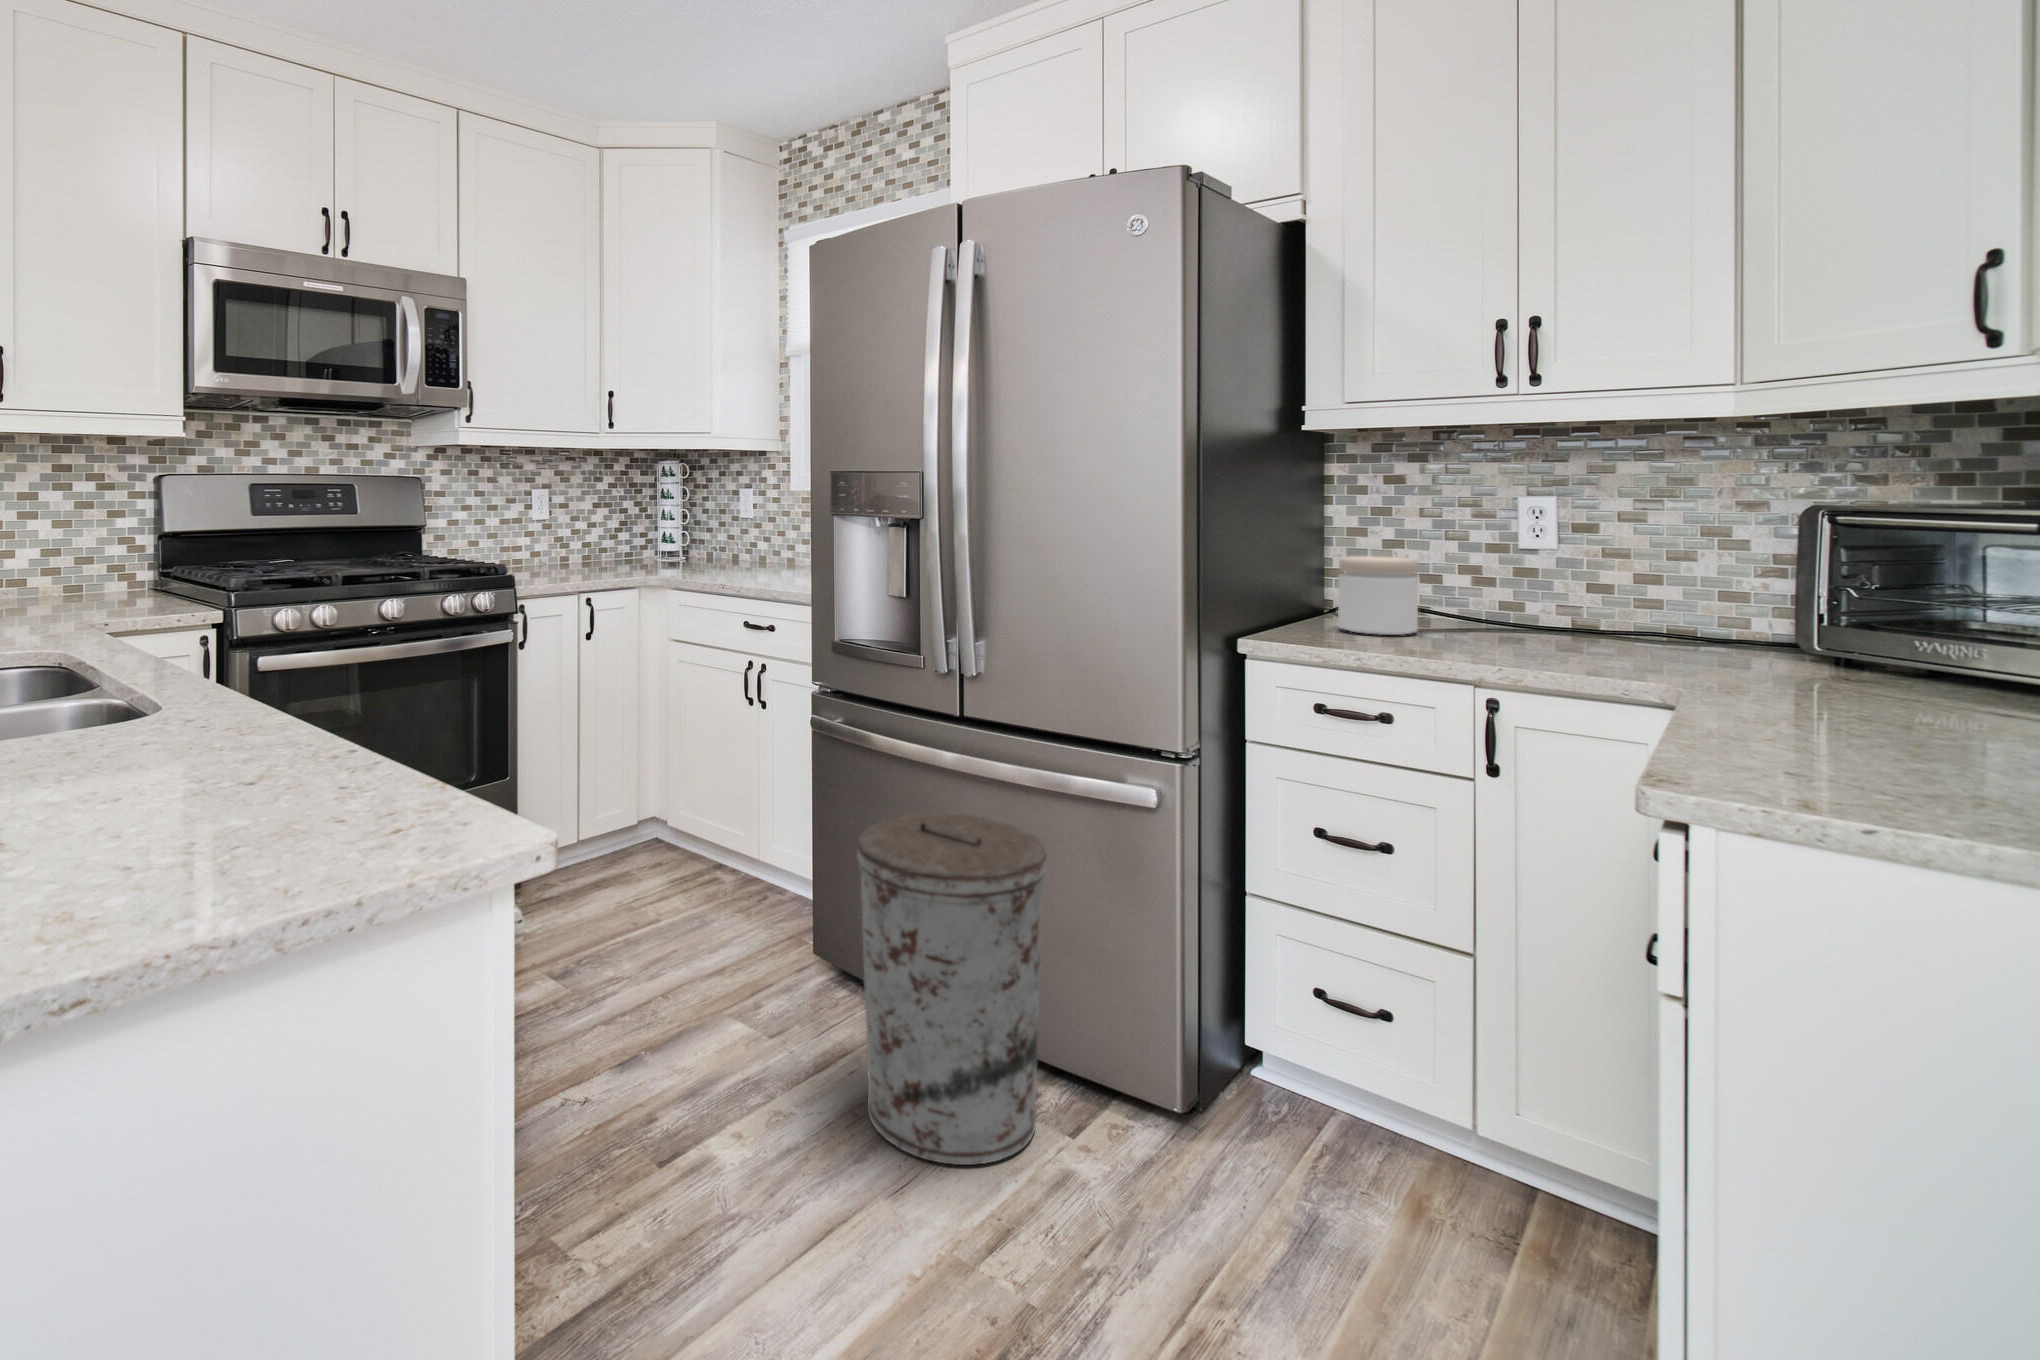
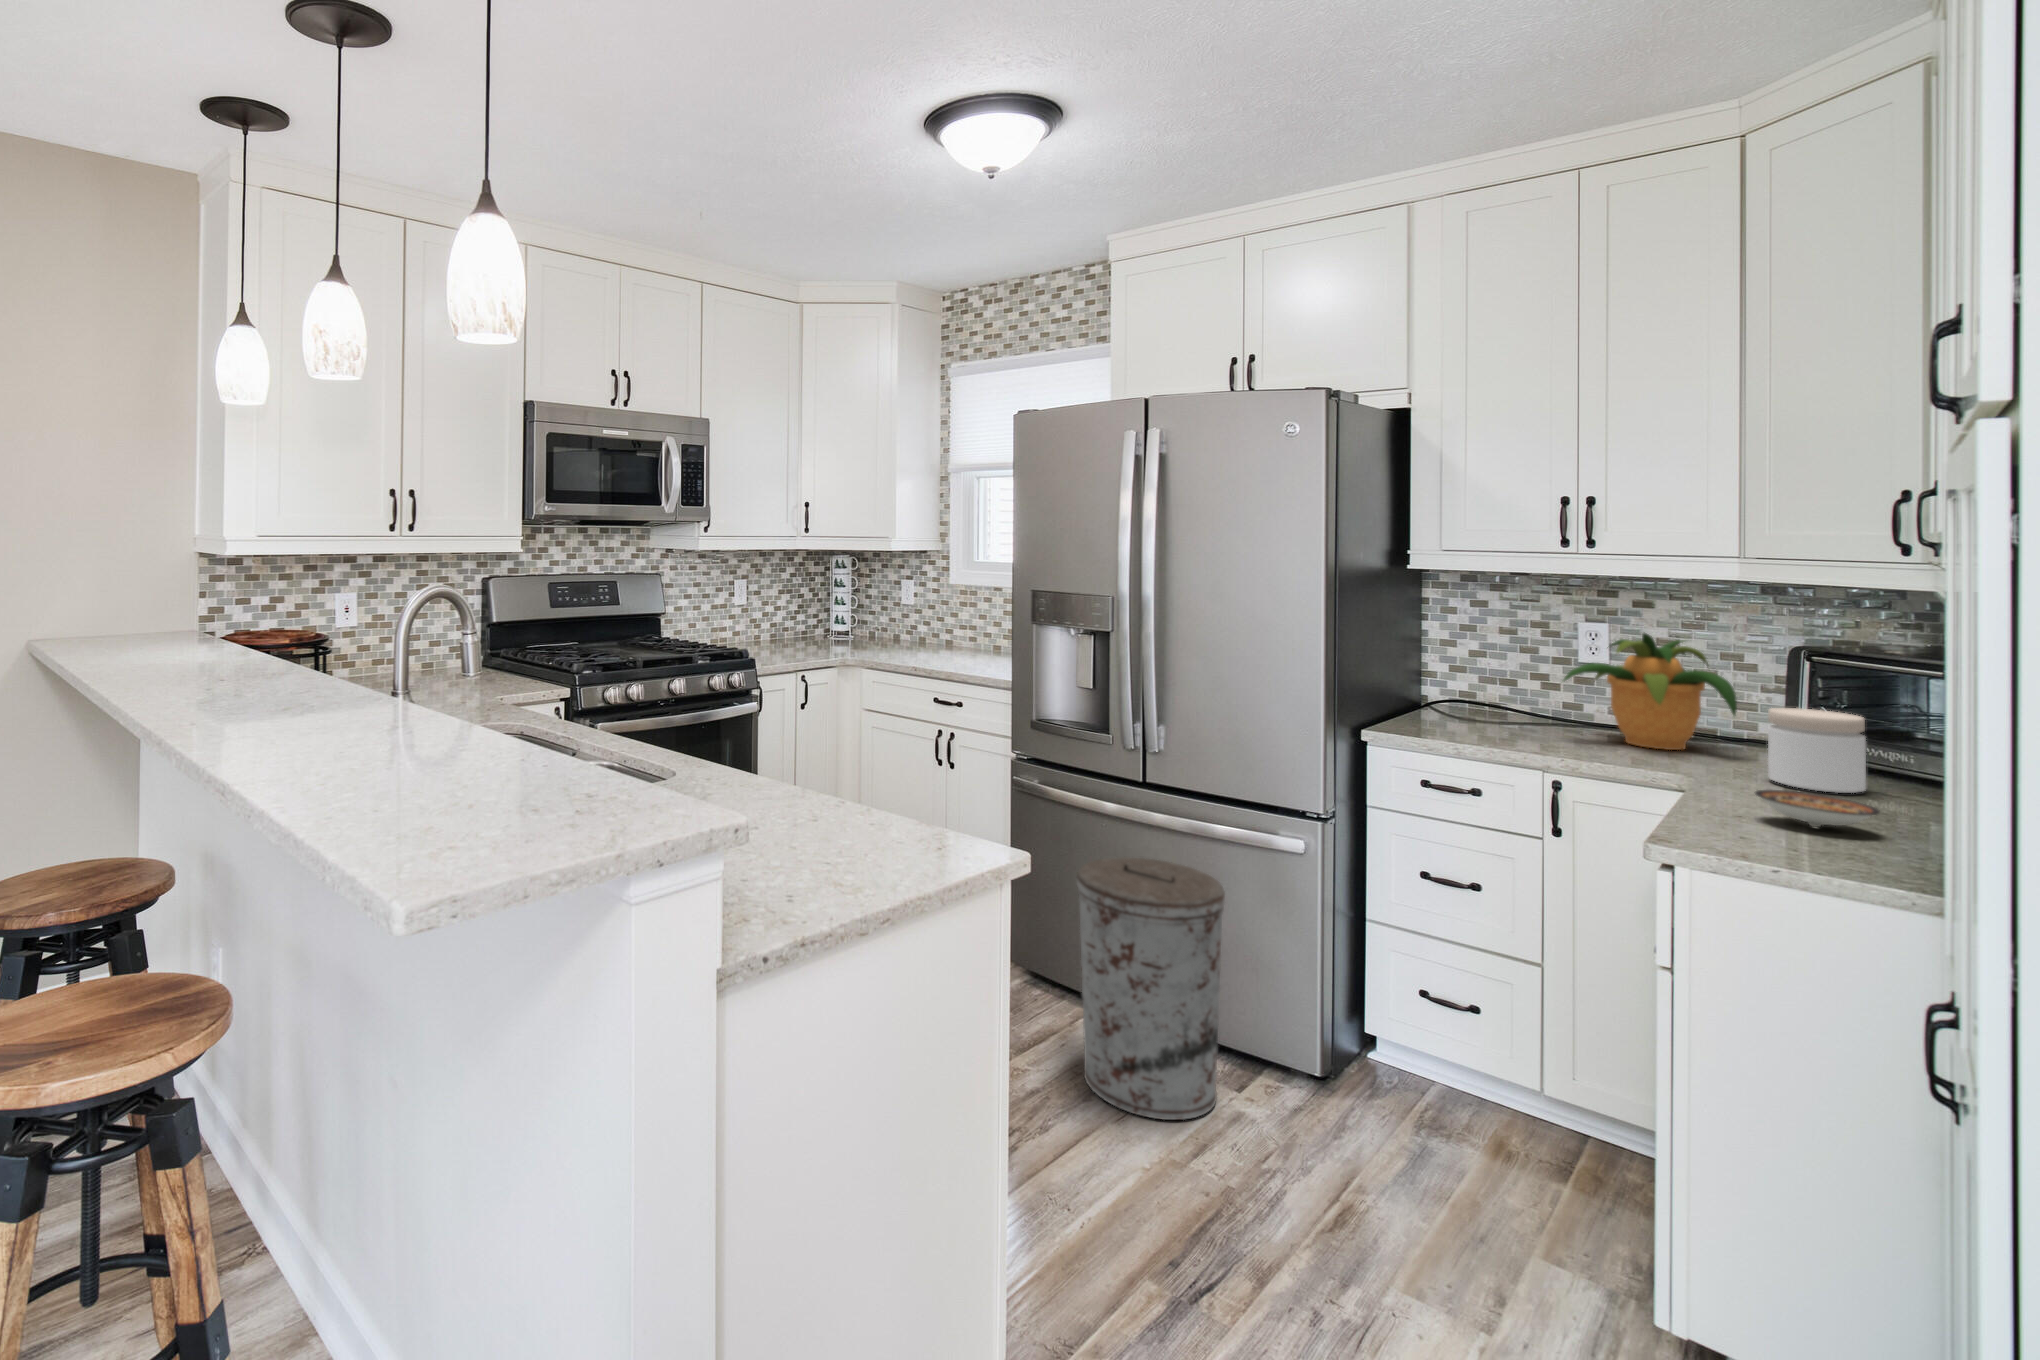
potted plant: none [1495,496,1727,653] -> present [1564,633,1737,750]
jar: present [1338,556,1418,635] -> present [1768,708,1866,793]
ceramic bowl: none [1762,692,1956,745] -> present [1755,790,1879,827]

